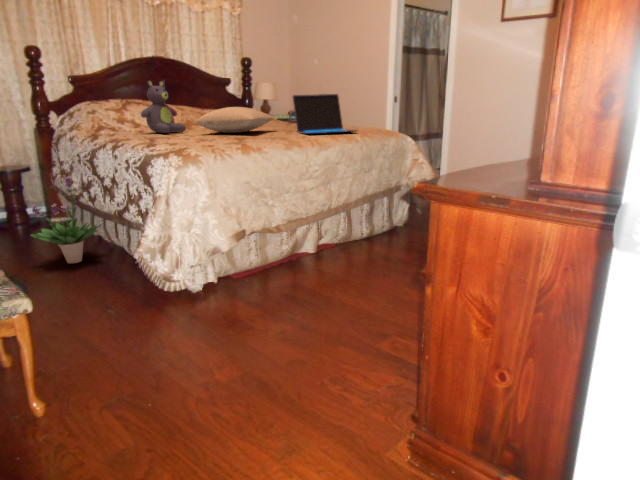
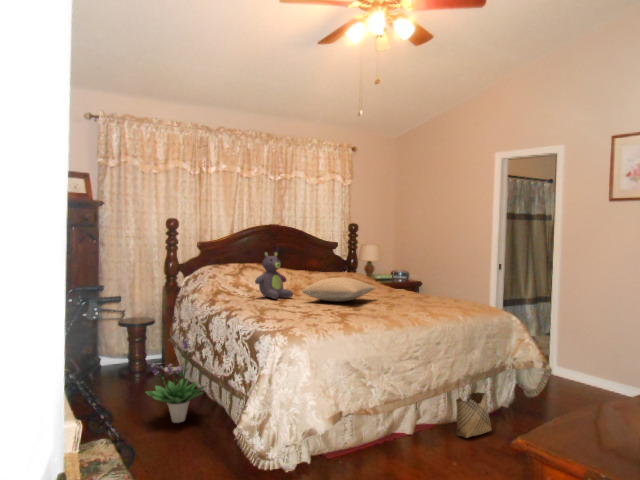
laptop: present [293,94,357,134] -> none [394,267,460,309]
woven basket: none [354,194,386,250] -> present [456,387,491,438]

